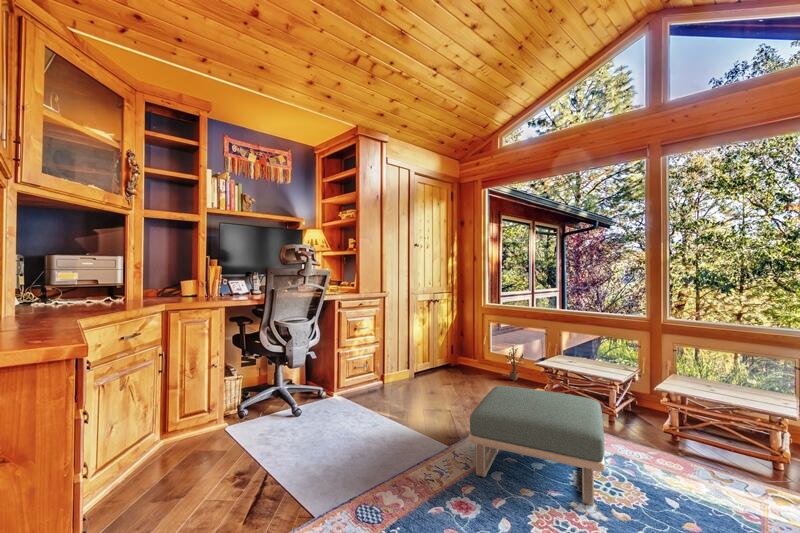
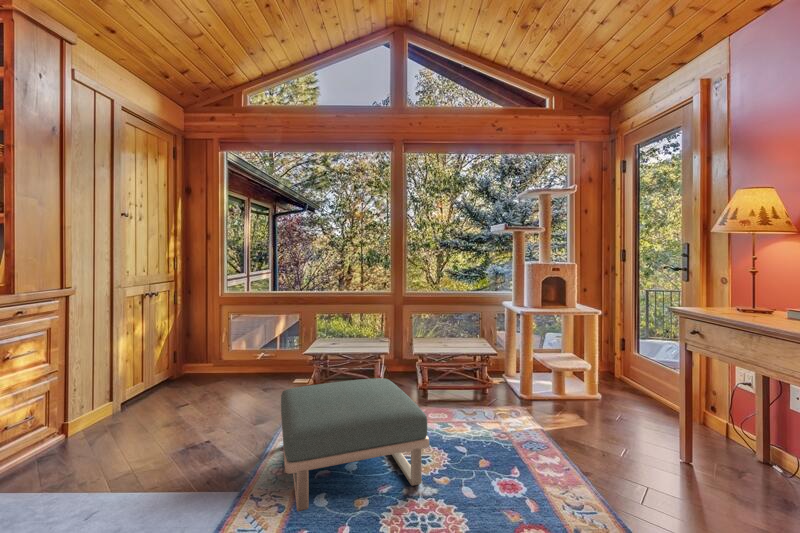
decorative plant: present [505,347,524,381] -> none [250,340,278,379]

